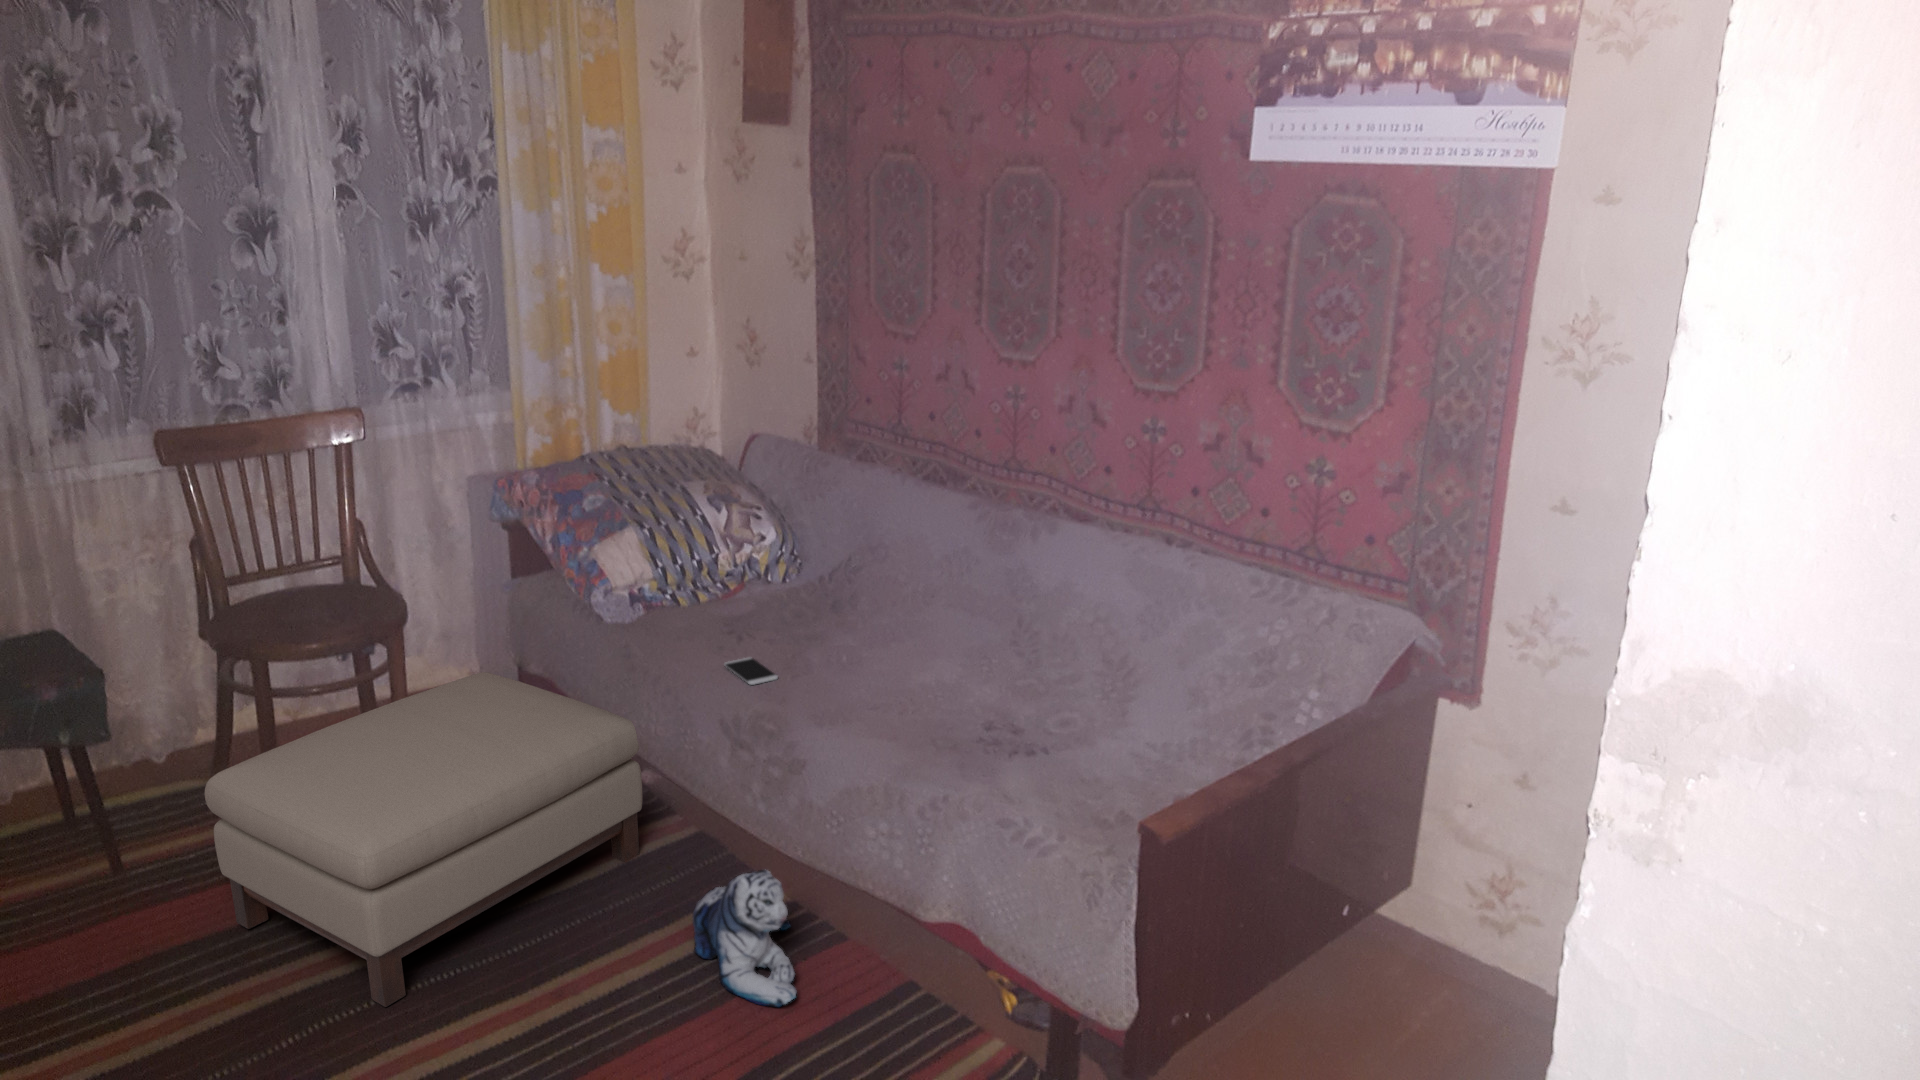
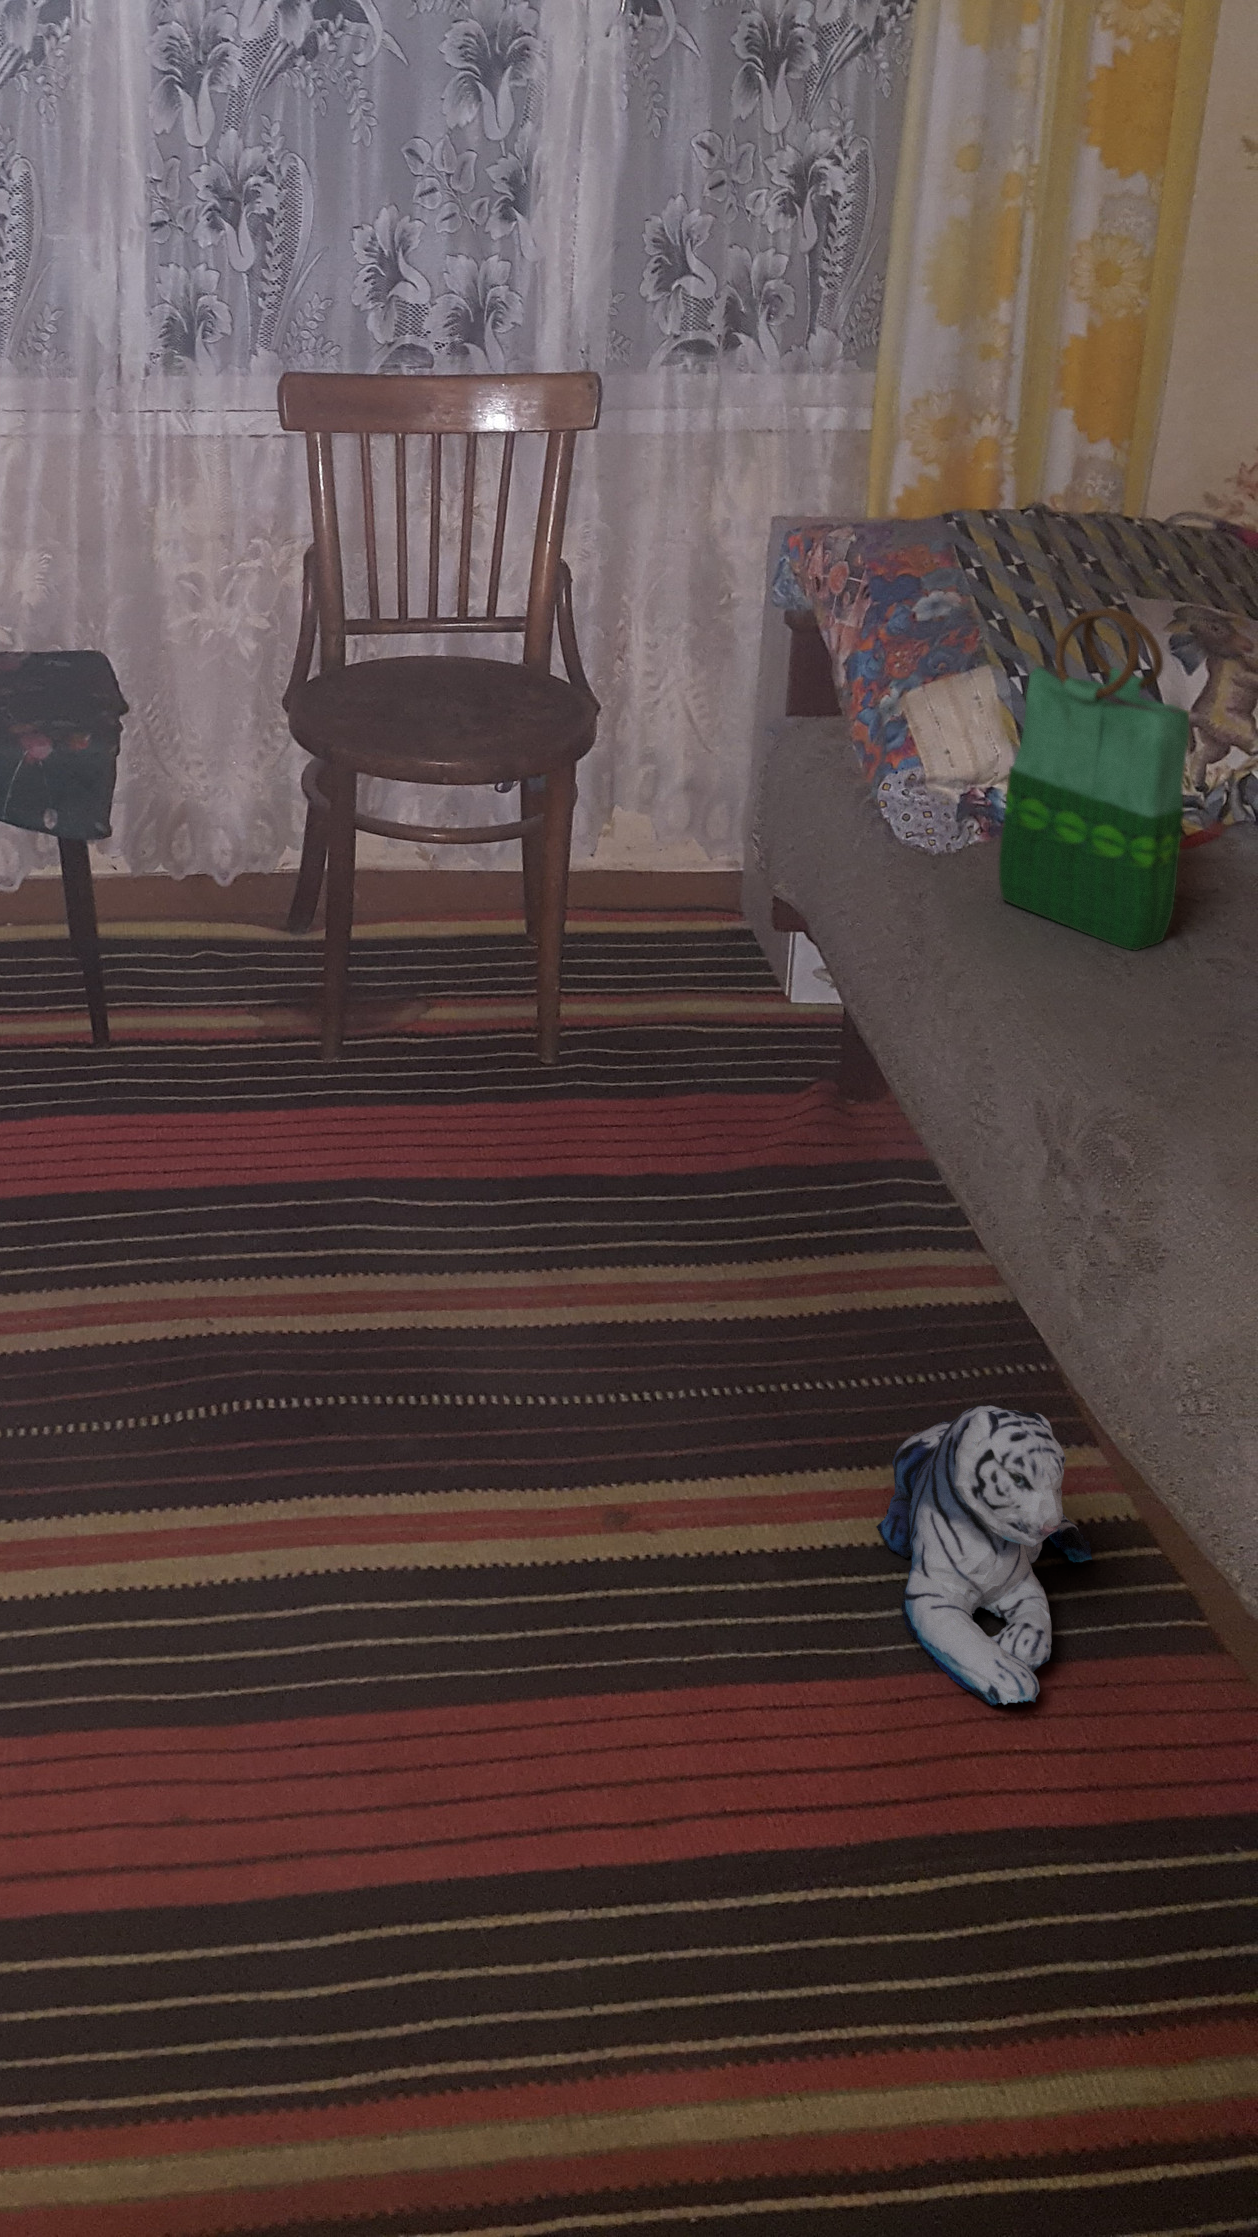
tote bag: none [660,488,749,647] -> present [999,608,1189,951]
smartphone: present [724,657,778,685] -> none [1084,973,1182,1036]
ottoman: present [205,672,642,1007] -> none [189,881,903,1404]

